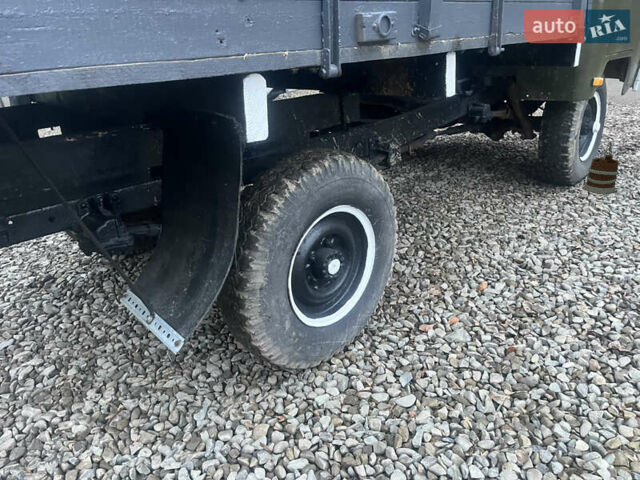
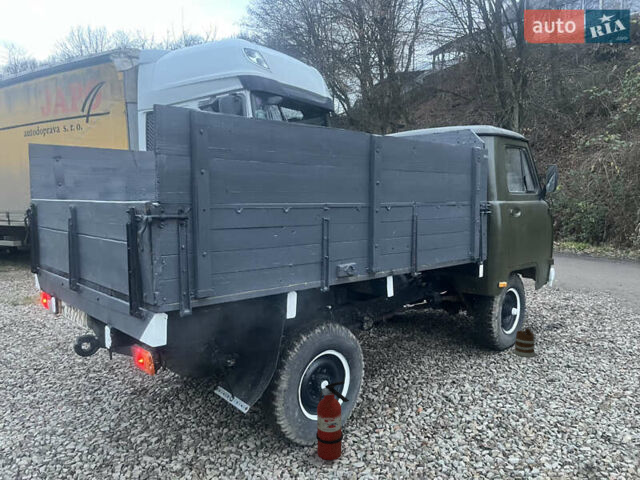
fire extinguisher: none [326,265,391,395] -> present [316,381,349,460]

